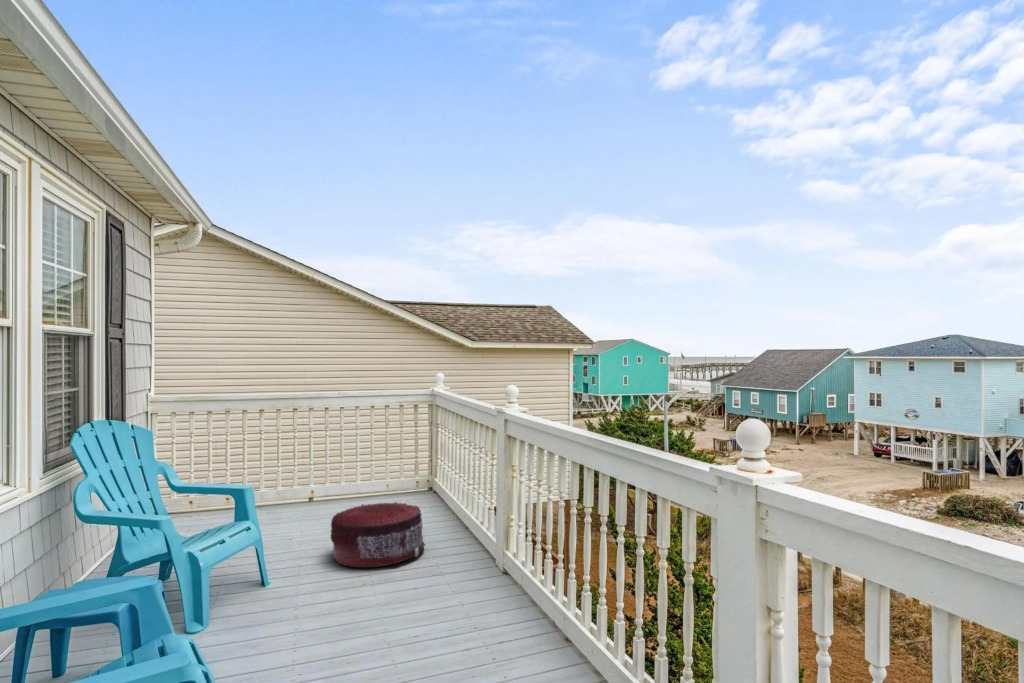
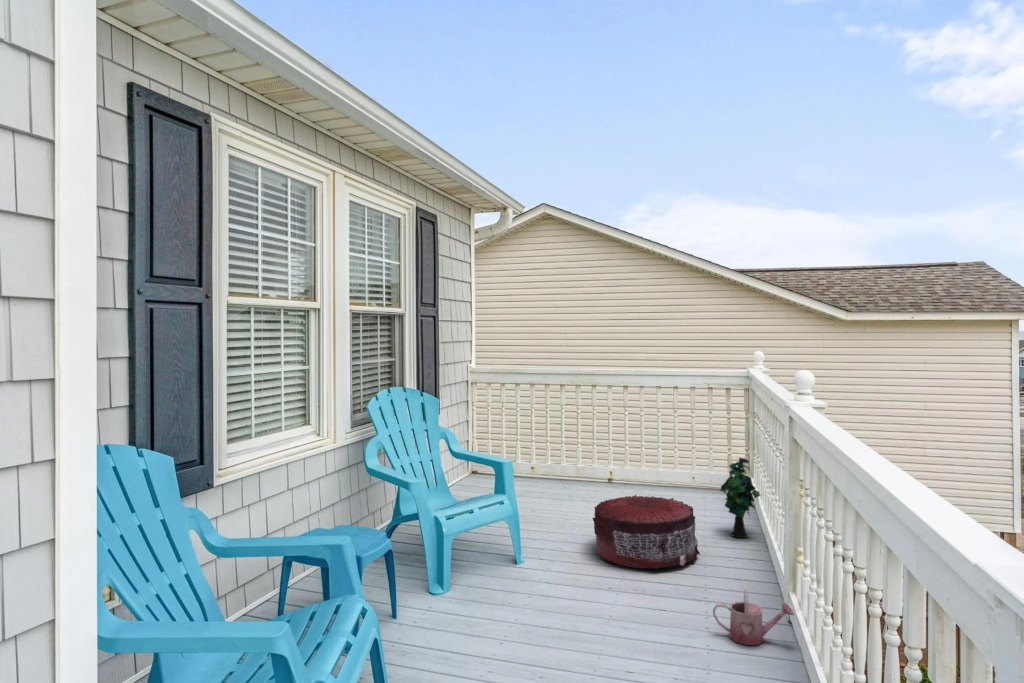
decorative plant: none [428,460,463,528] -> present [721,458,760,538]
watering can: none [467,556,525,600] -> present [713,588,794,645]

